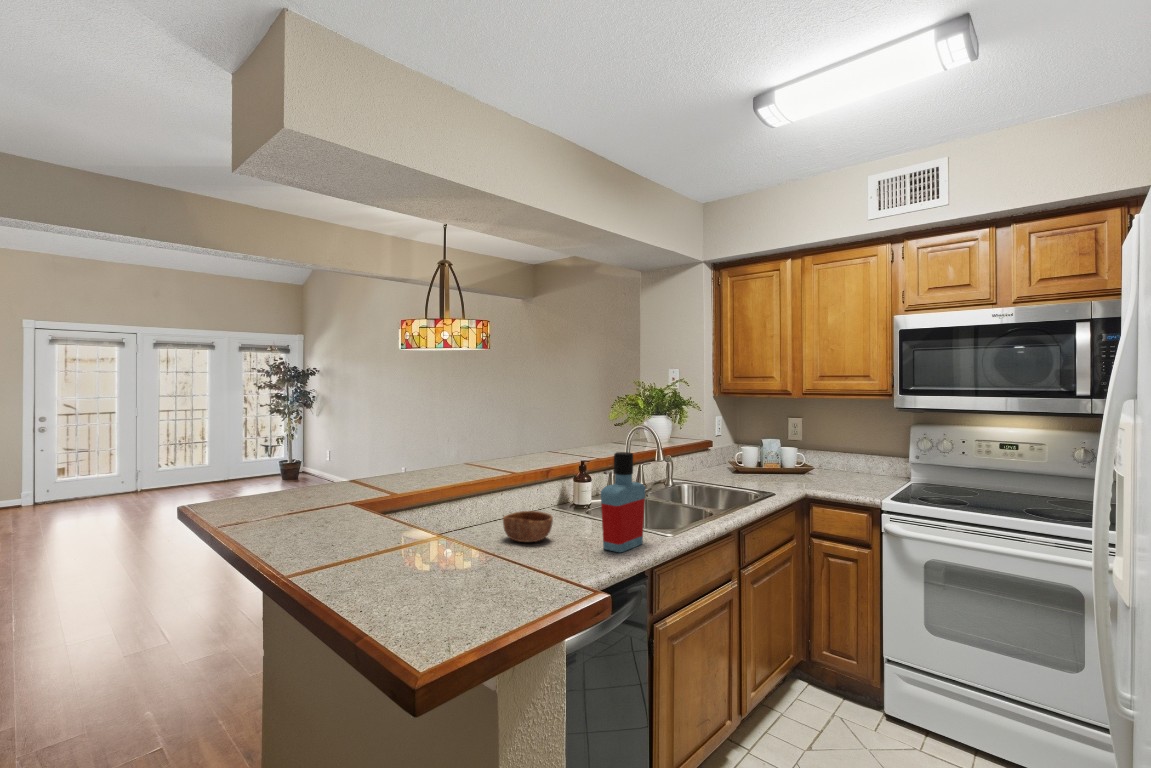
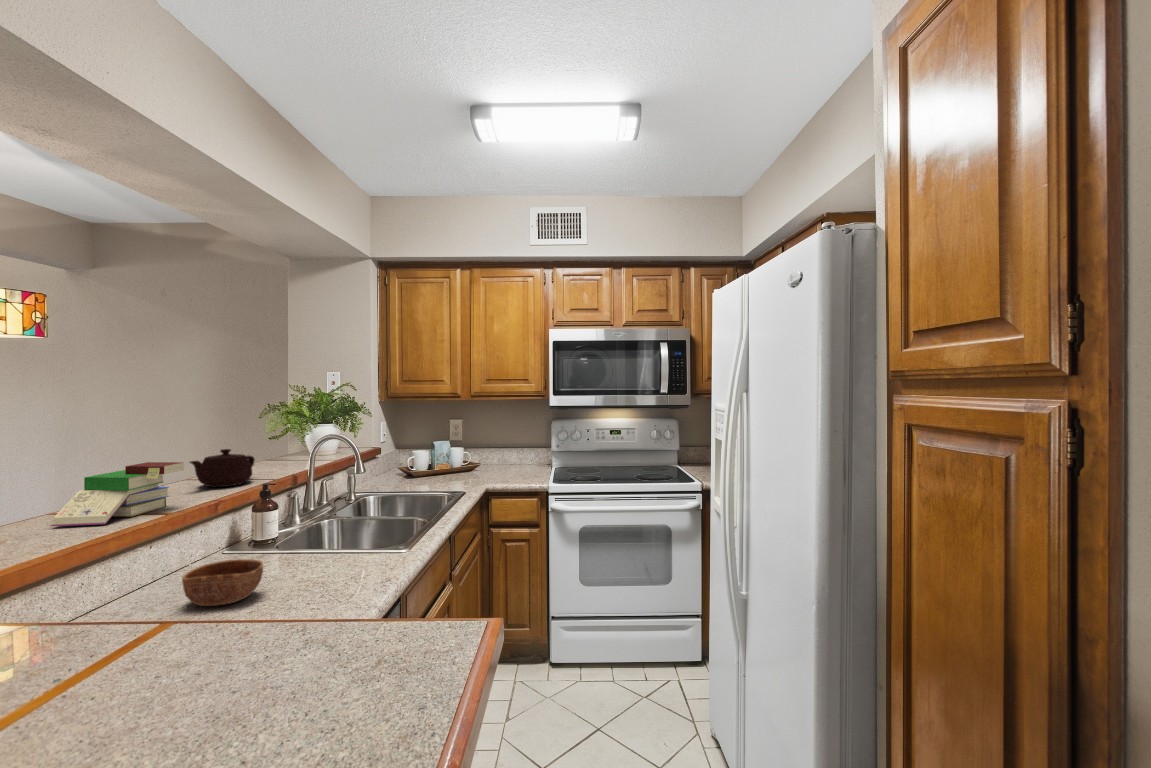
teapot: none [539,430,588,460] -> present [190,449,255,487]
book: none [454,435,528,474] -> present [51,462,184,526]
bottle: present [601,452,645,552] -> none [340,470,384,587]

